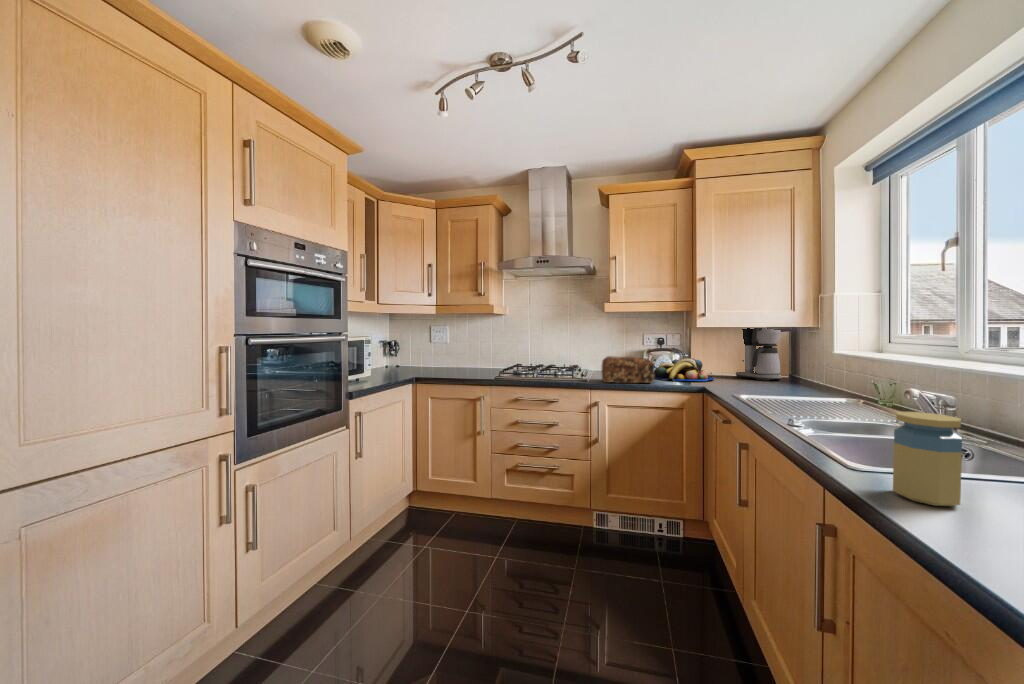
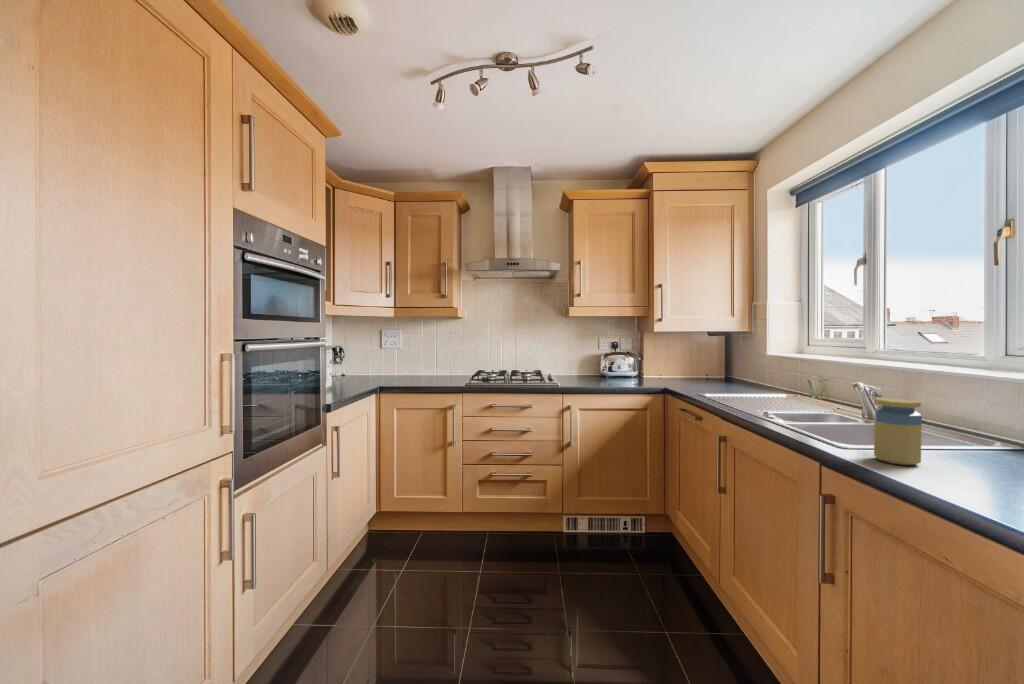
coffee maker: present [736,328,781,381] -> none [684,328,724,381]
bread loaf: present [601,356,654,383] -> none [570,361,622,387]
fruit bowl: present [654,358,714,381] -> none [614,361,670,383]

